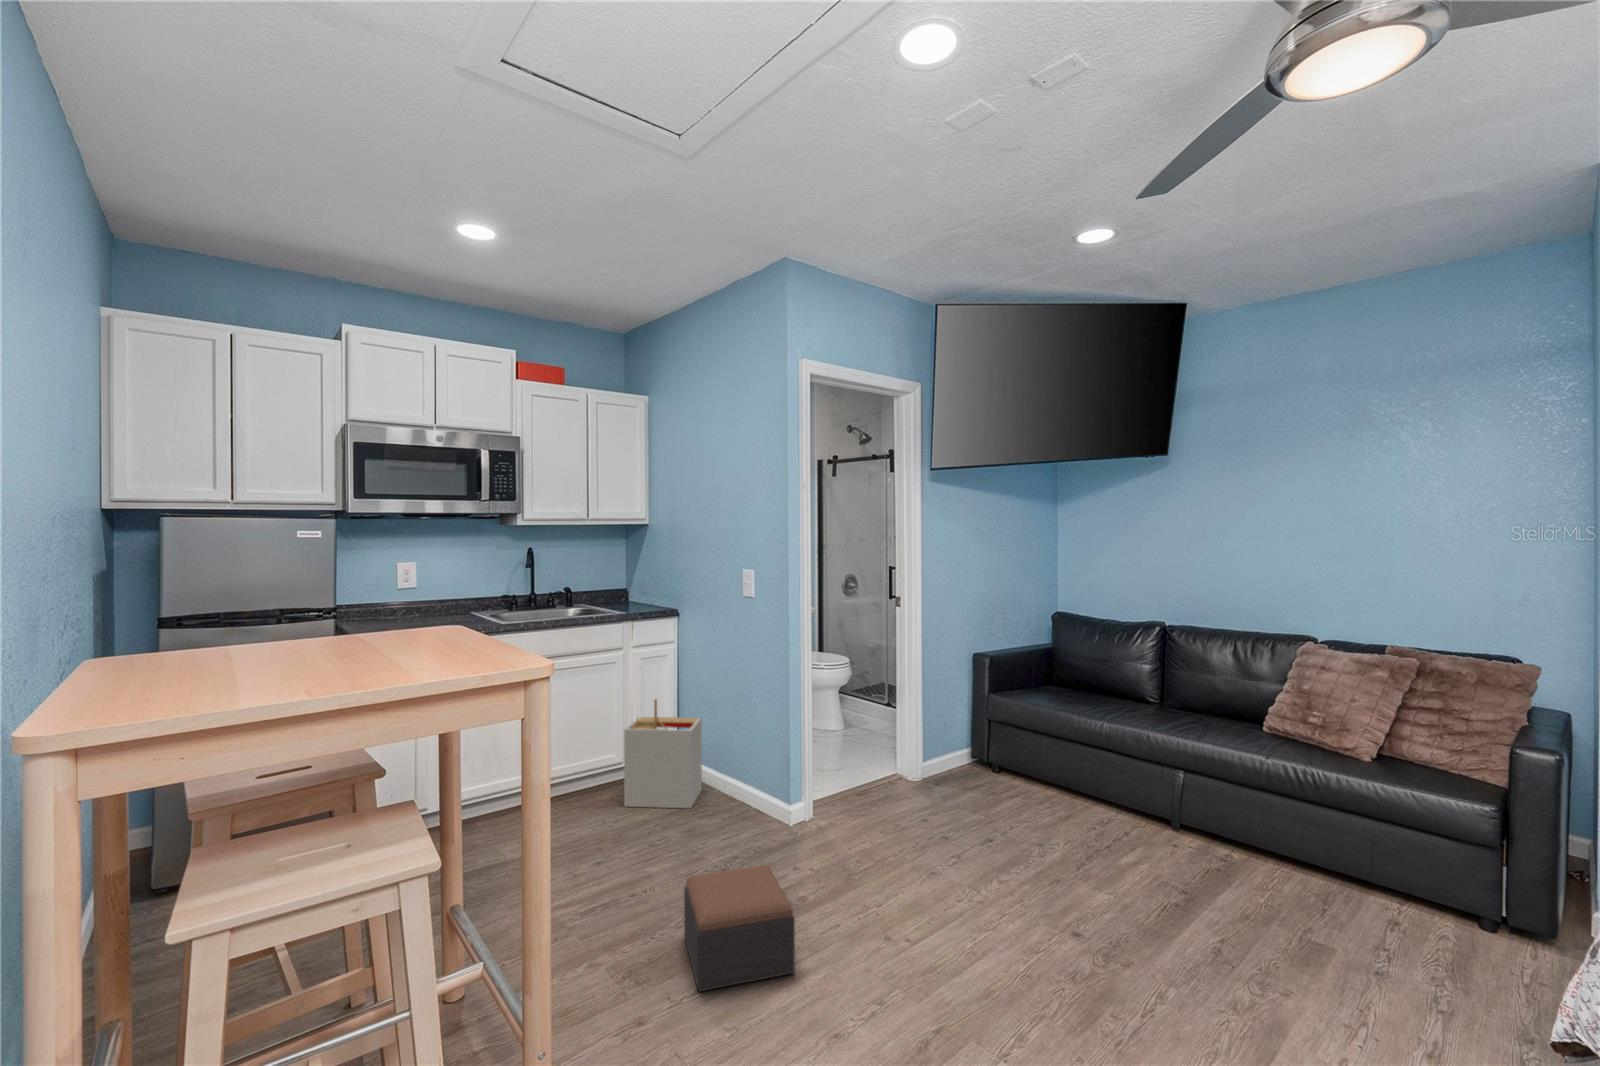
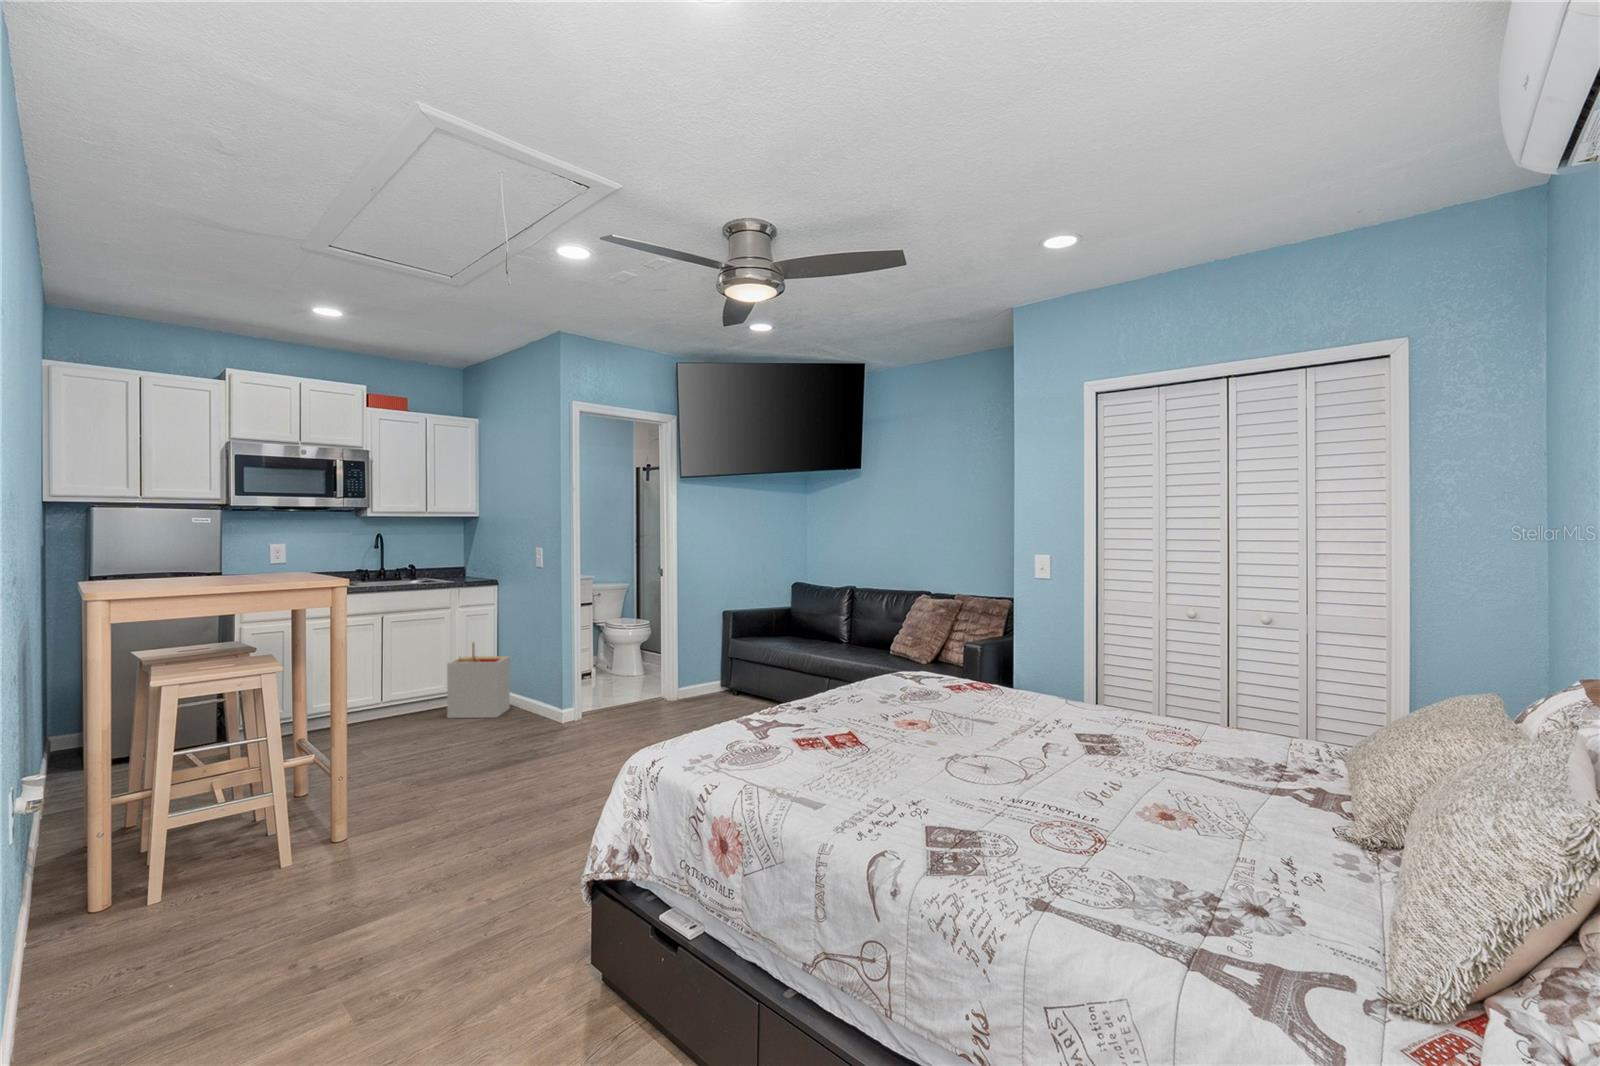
footstool: present [684,865,795,991] -> none [462,727,527,790]

